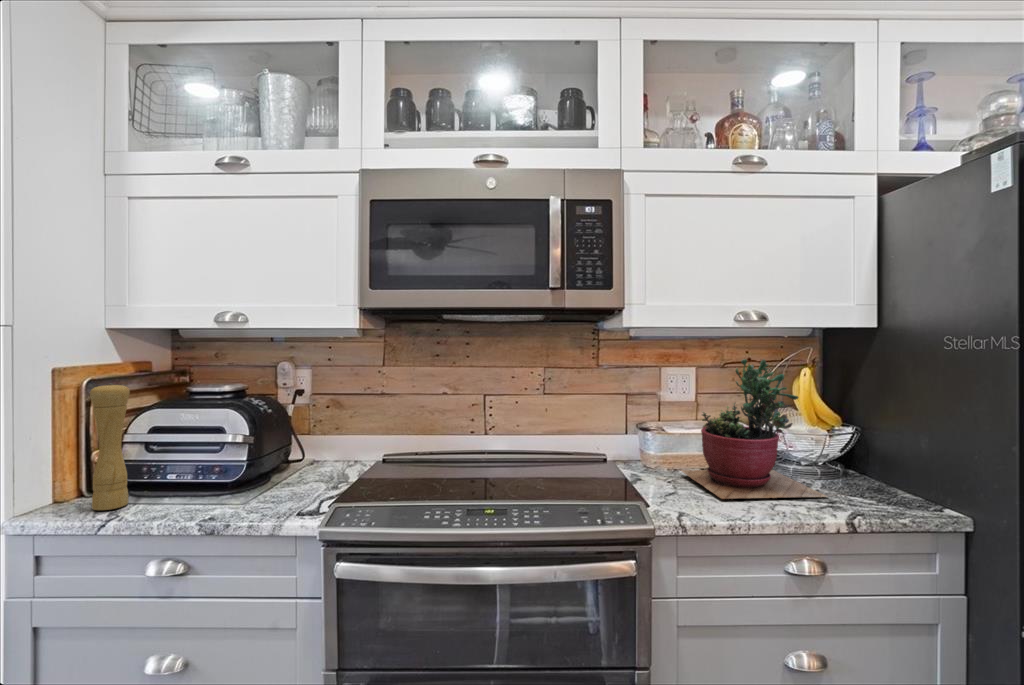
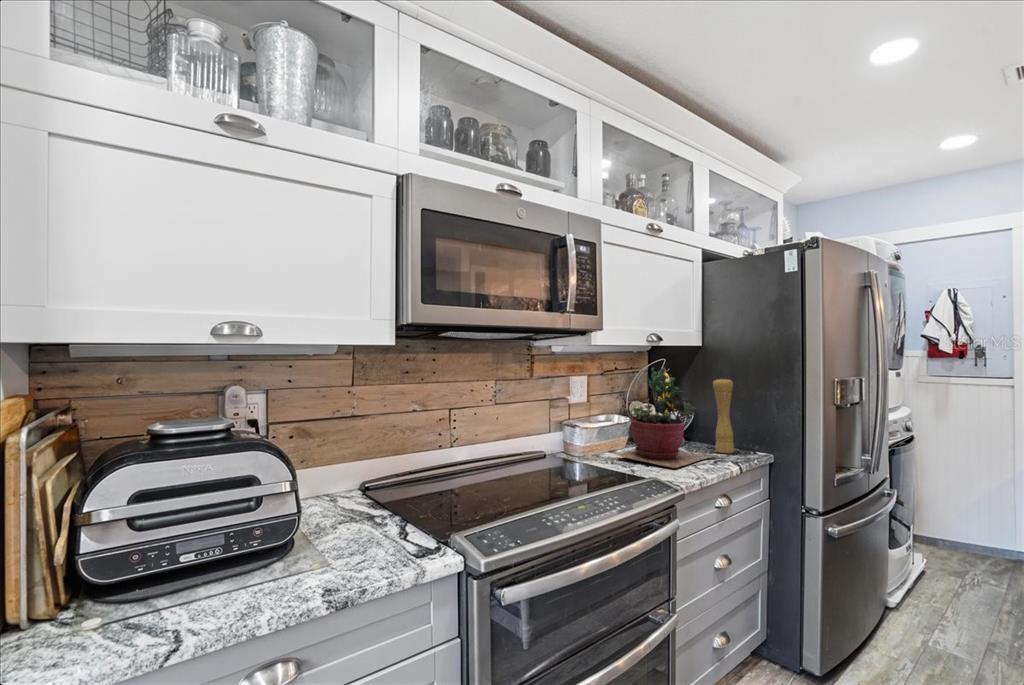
pepper mill: present [90,383,130,510] -> present [713,378,734,453]

